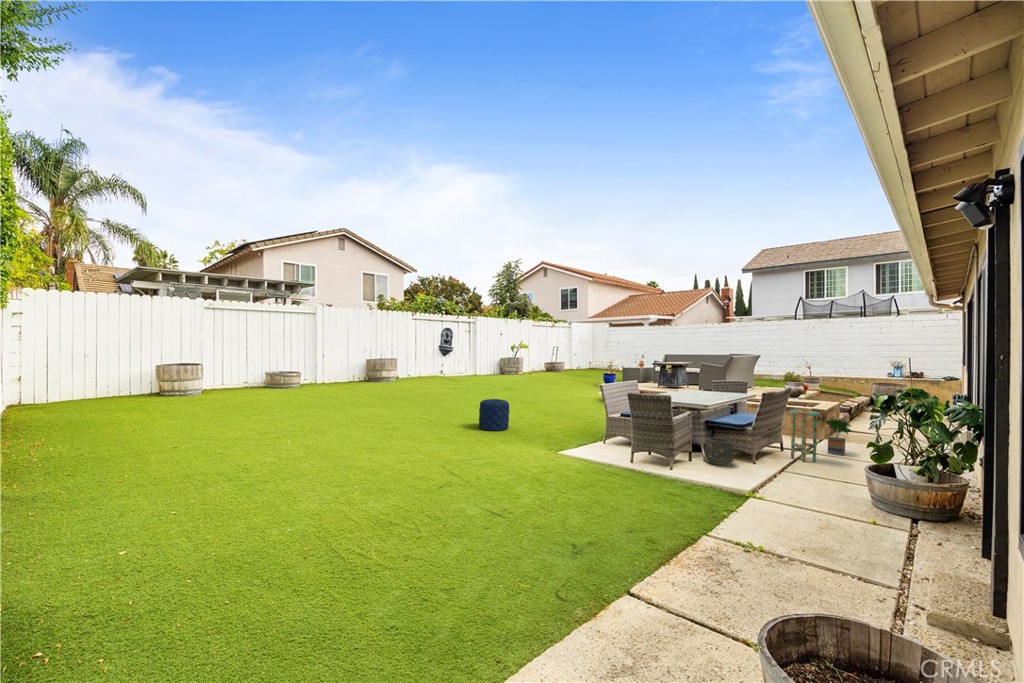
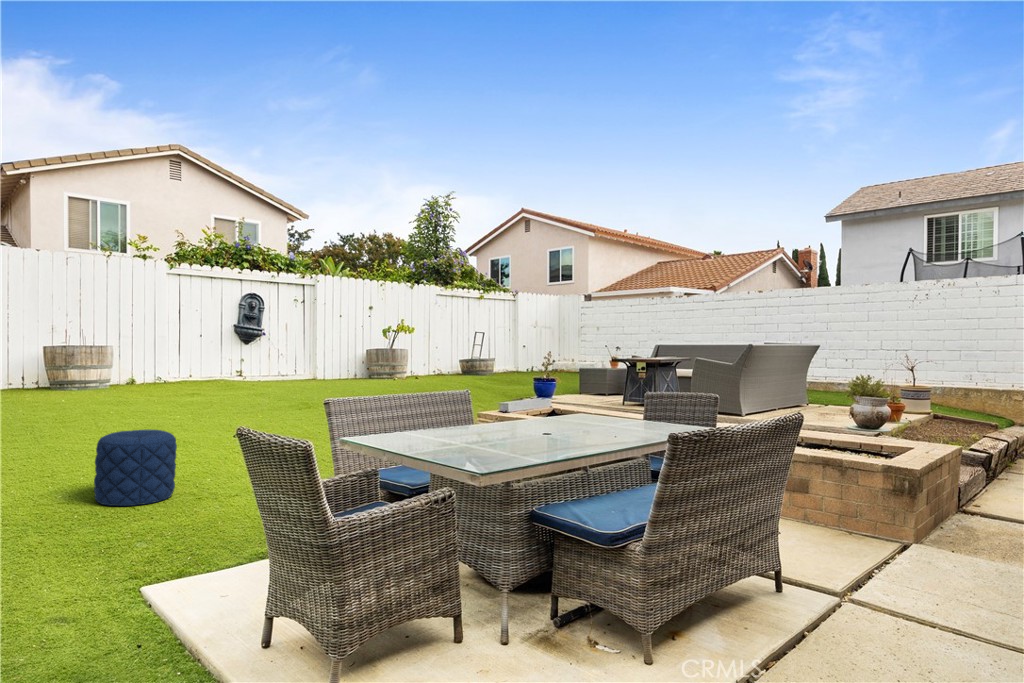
side table: present [790,410,820,462] -> none [796,477,877,633]
potted tree: present [825,419,851,456] -> none [904,498,978,603]
woven basket: present [704,437,734,465] -> none [520,559,602,655]

